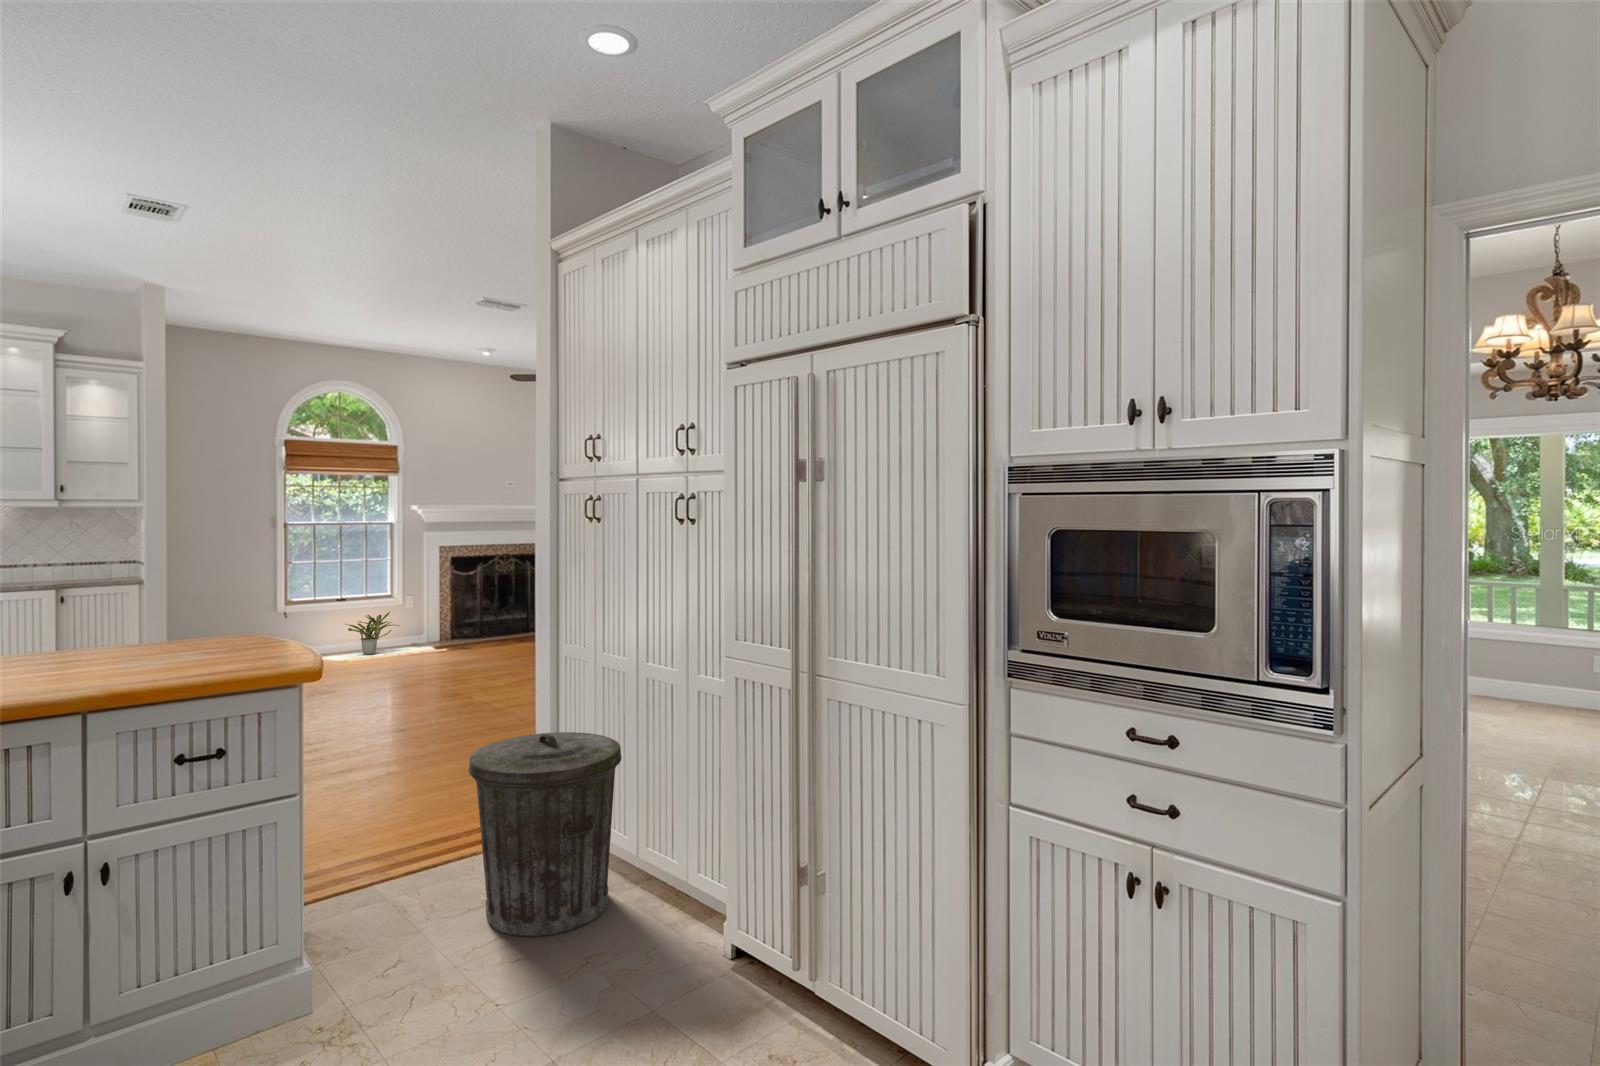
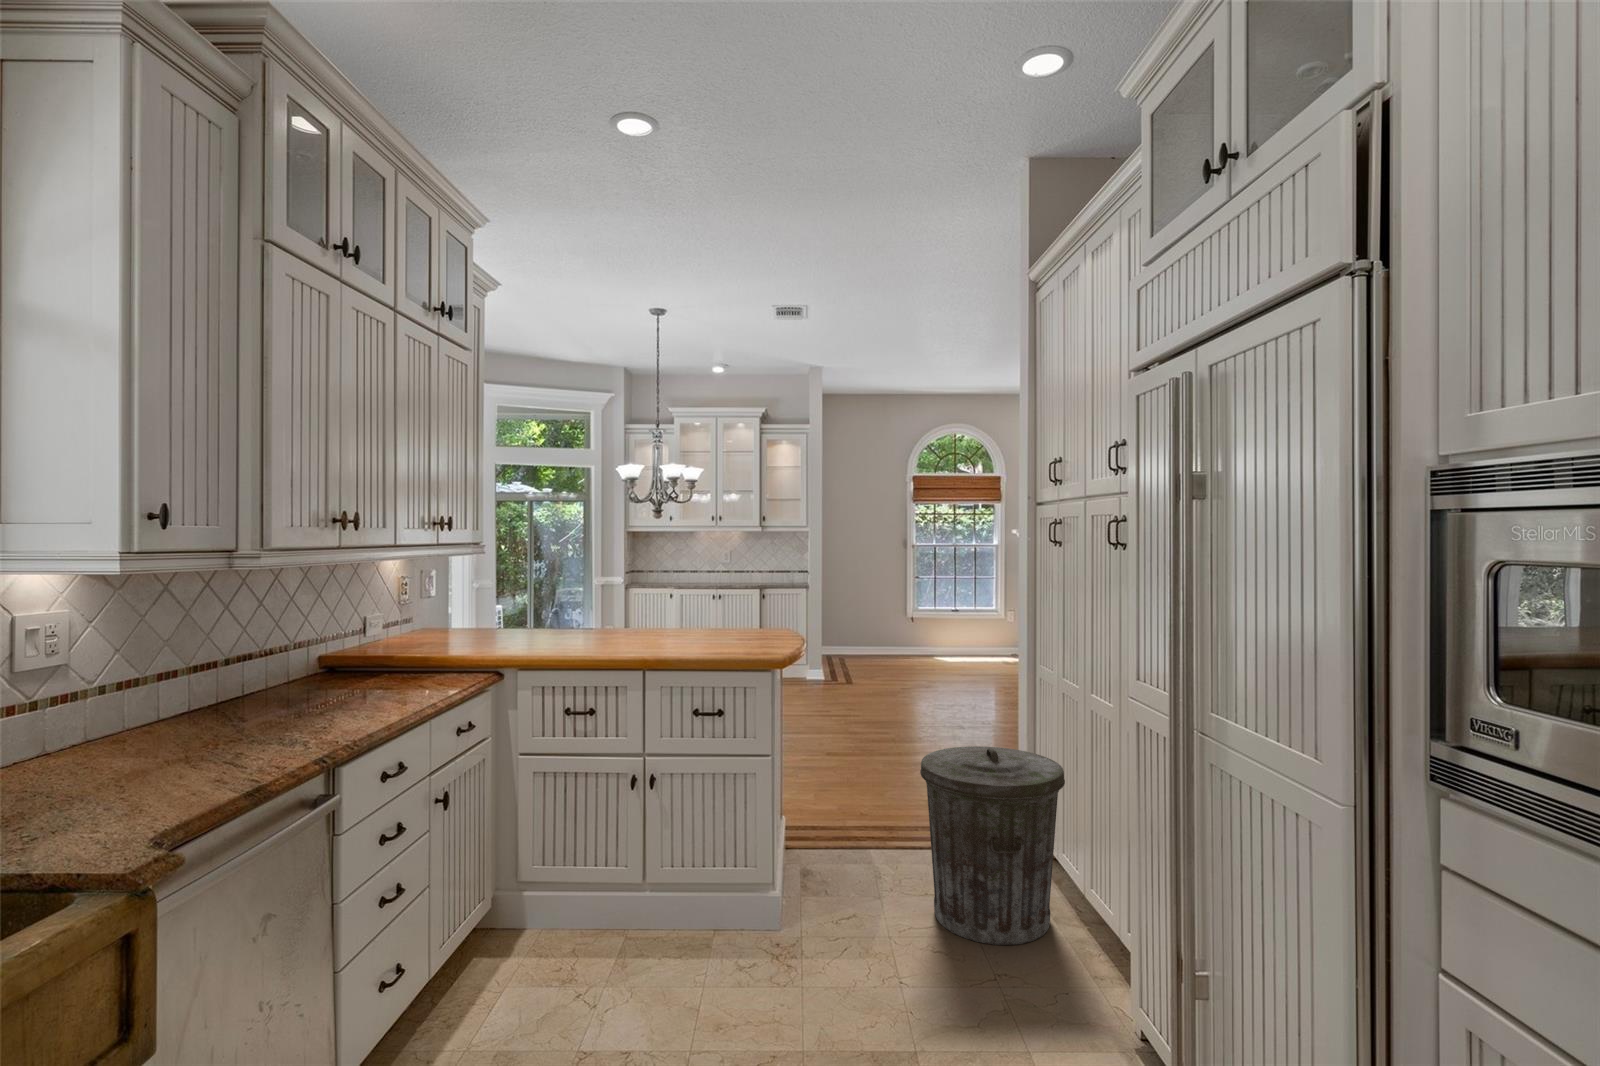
potted plant: present [348,612,399,655] -> none [953,622,997,659]

